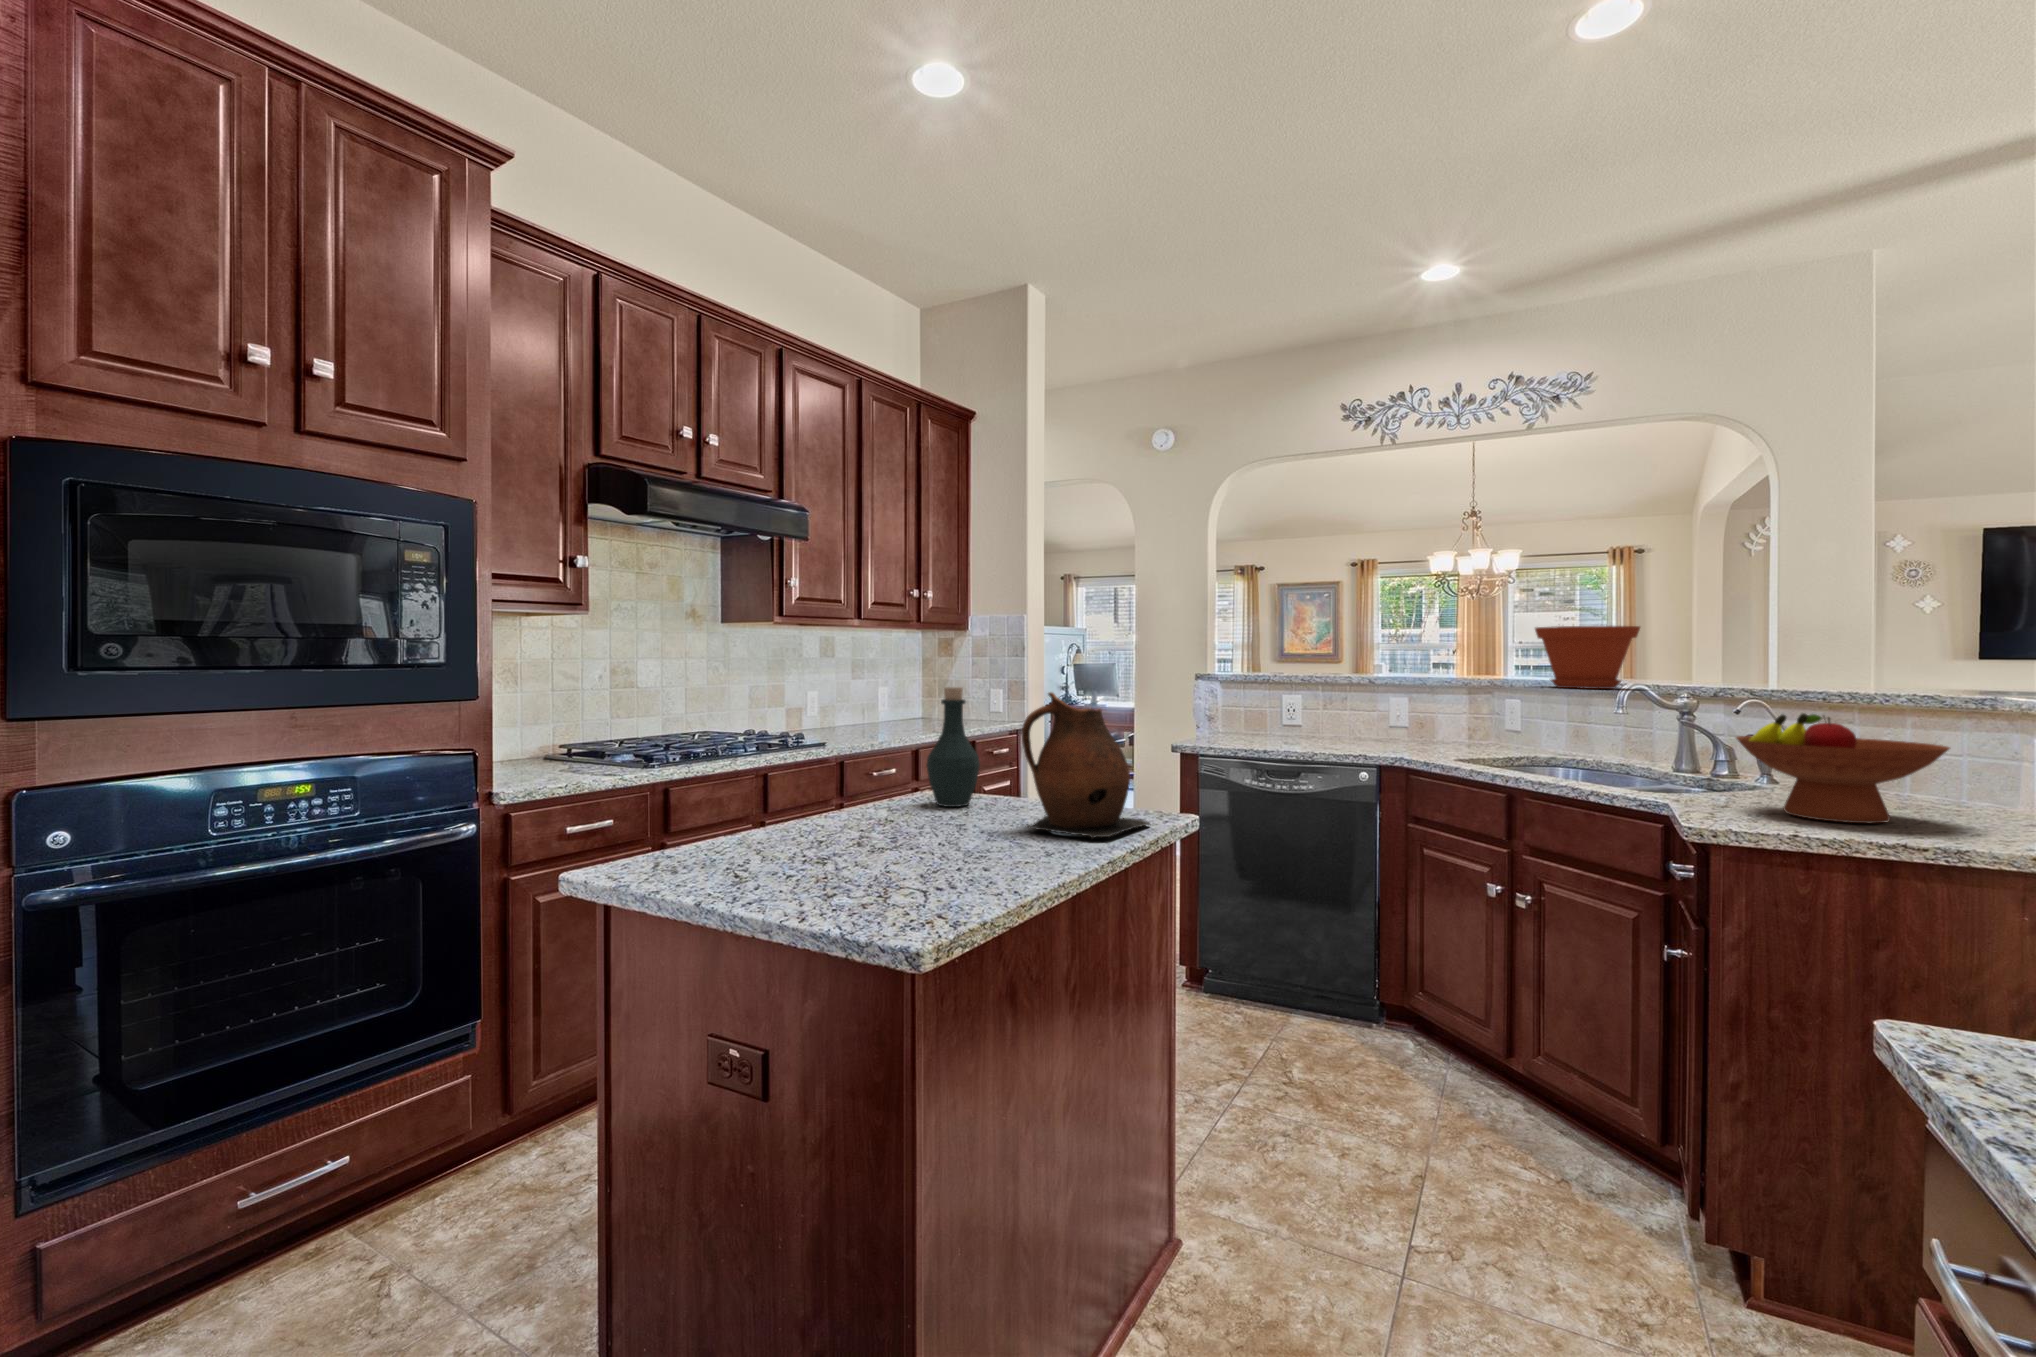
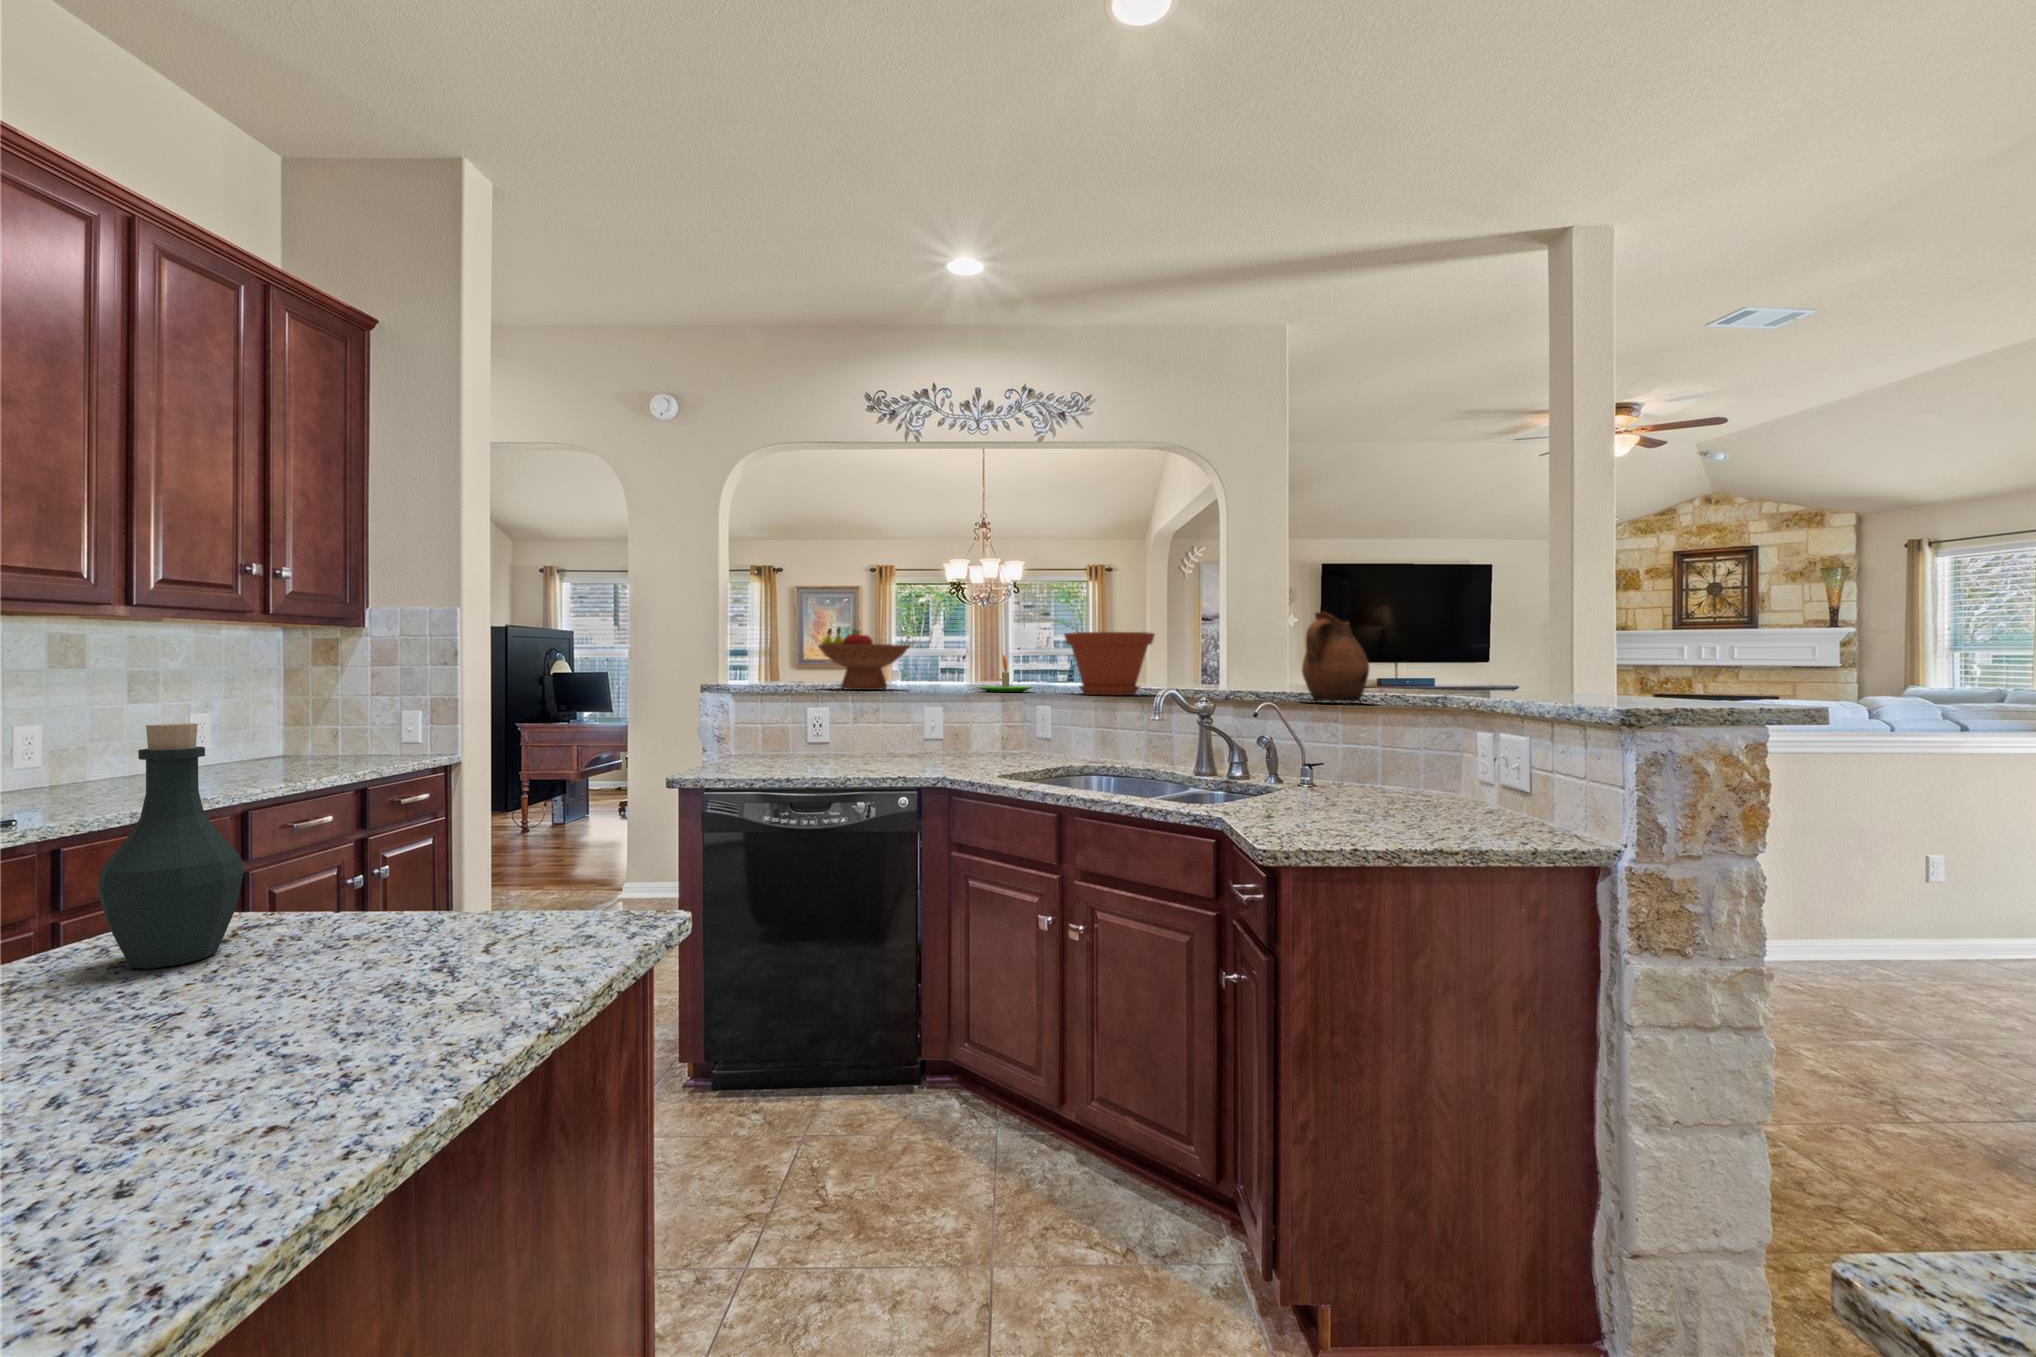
candle: none [1443,648,1504,684] -> present [977,654,1034,692]
ceramic pitcher: present [1022,692,1150,840] -> present [1299,612,1375,702]
fruit bowl: present [1736,713,1950,823] -> present [818,627,909,690]

